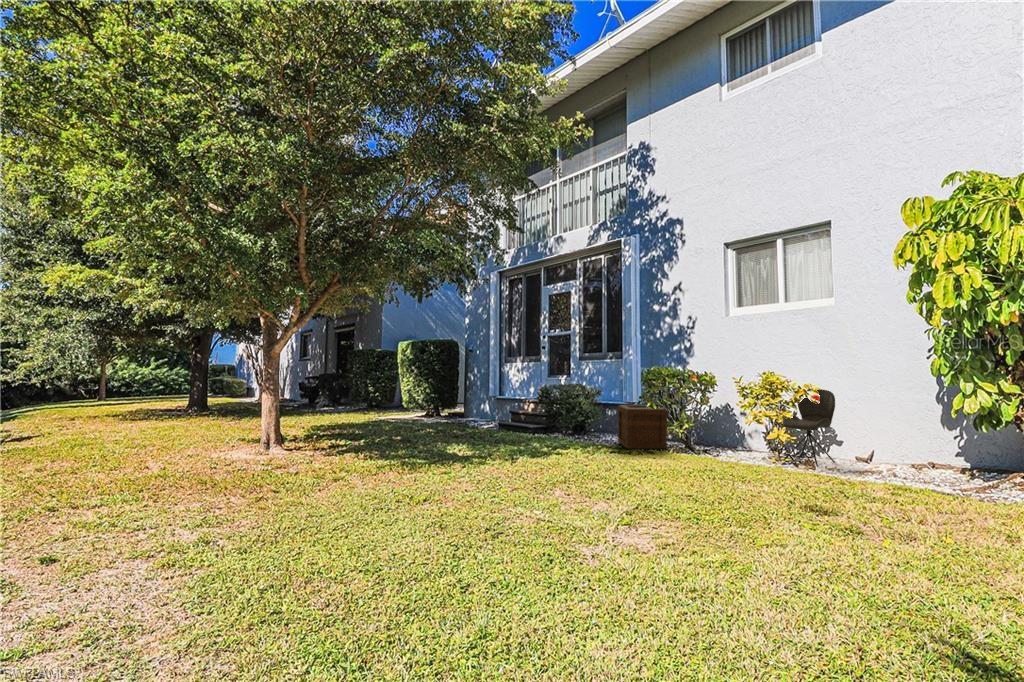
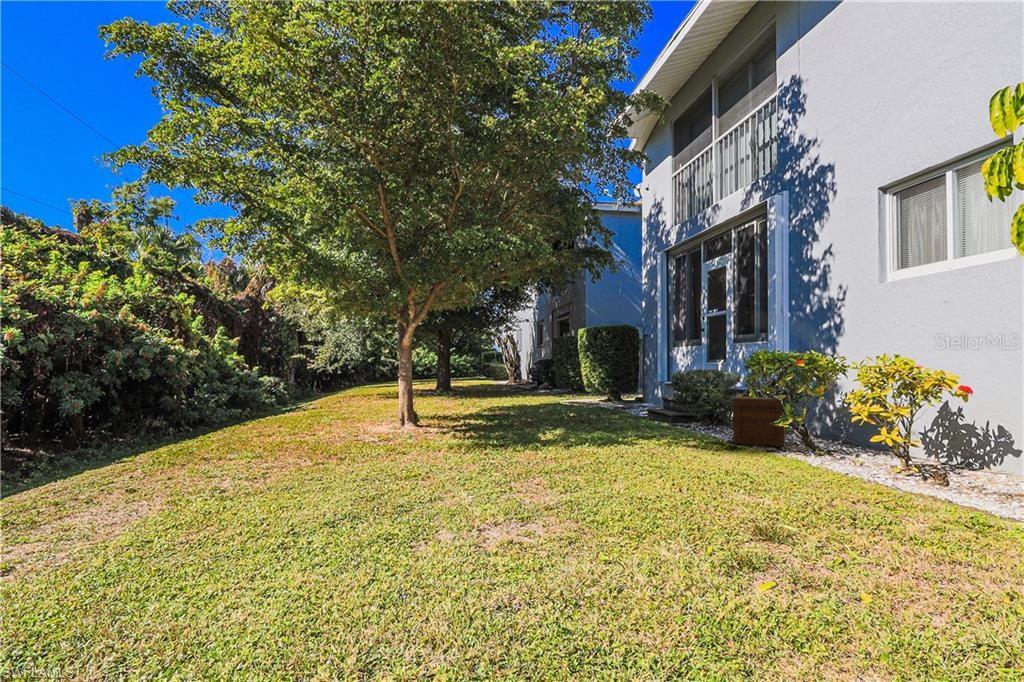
chair: present [783,389,835,467] -> none [915,377,1002,482]

